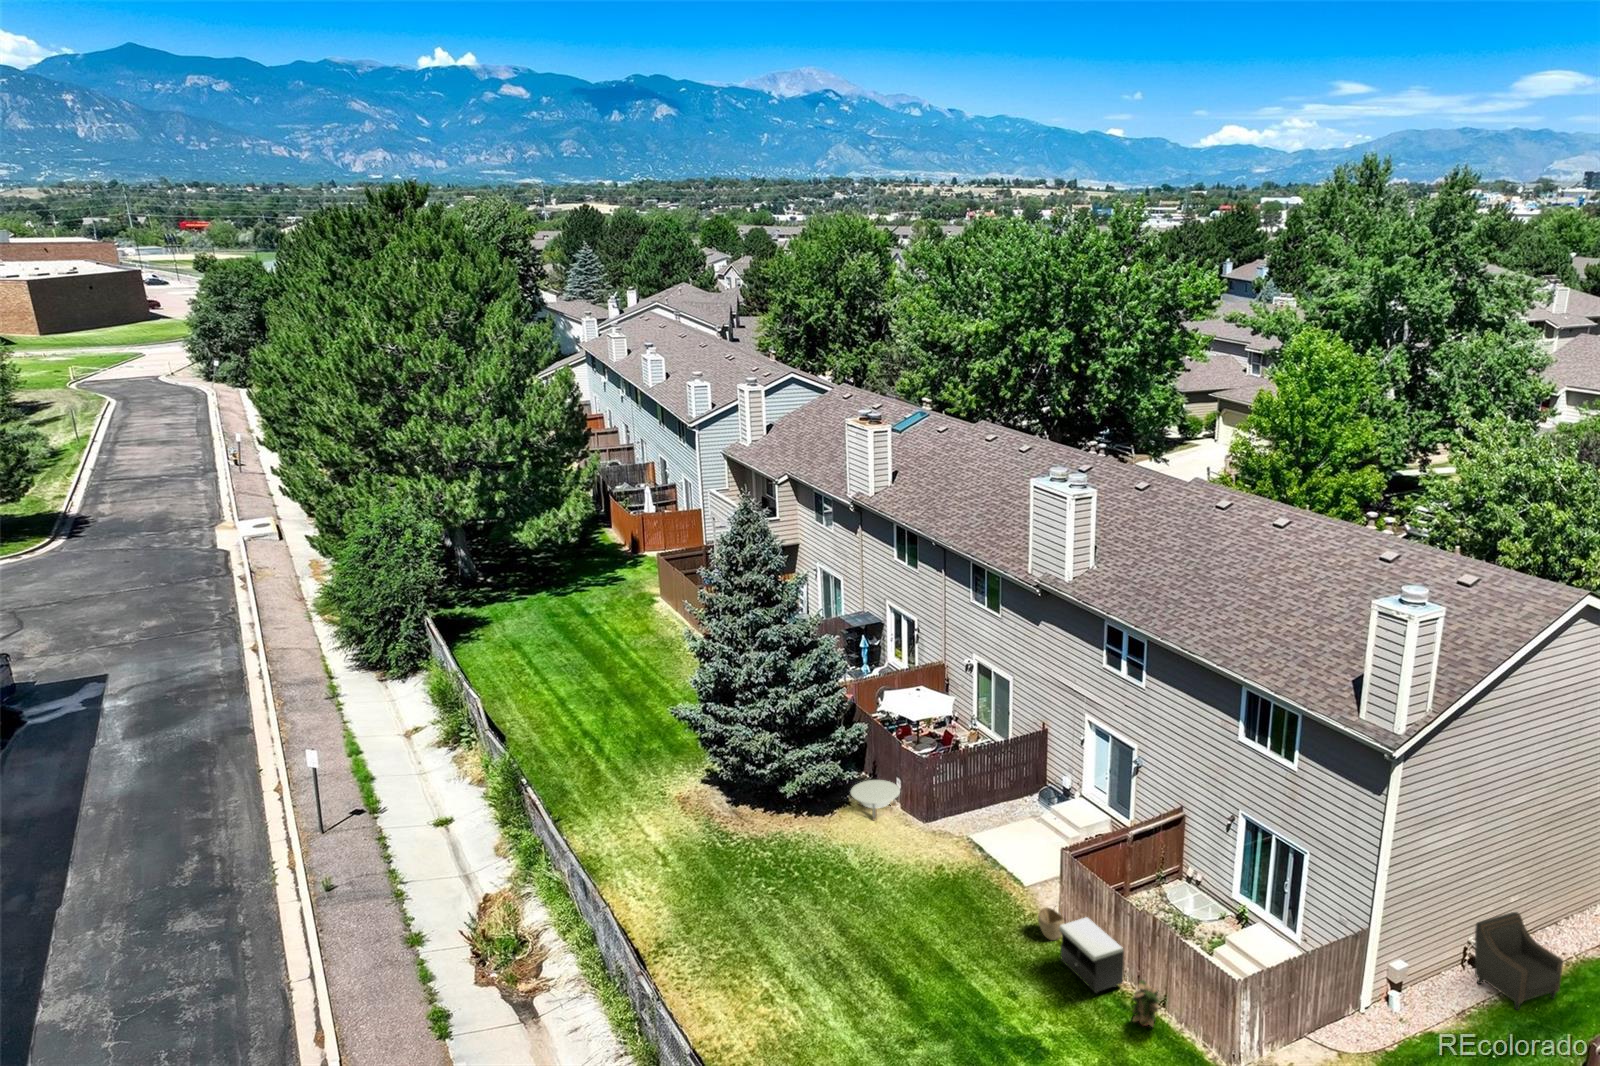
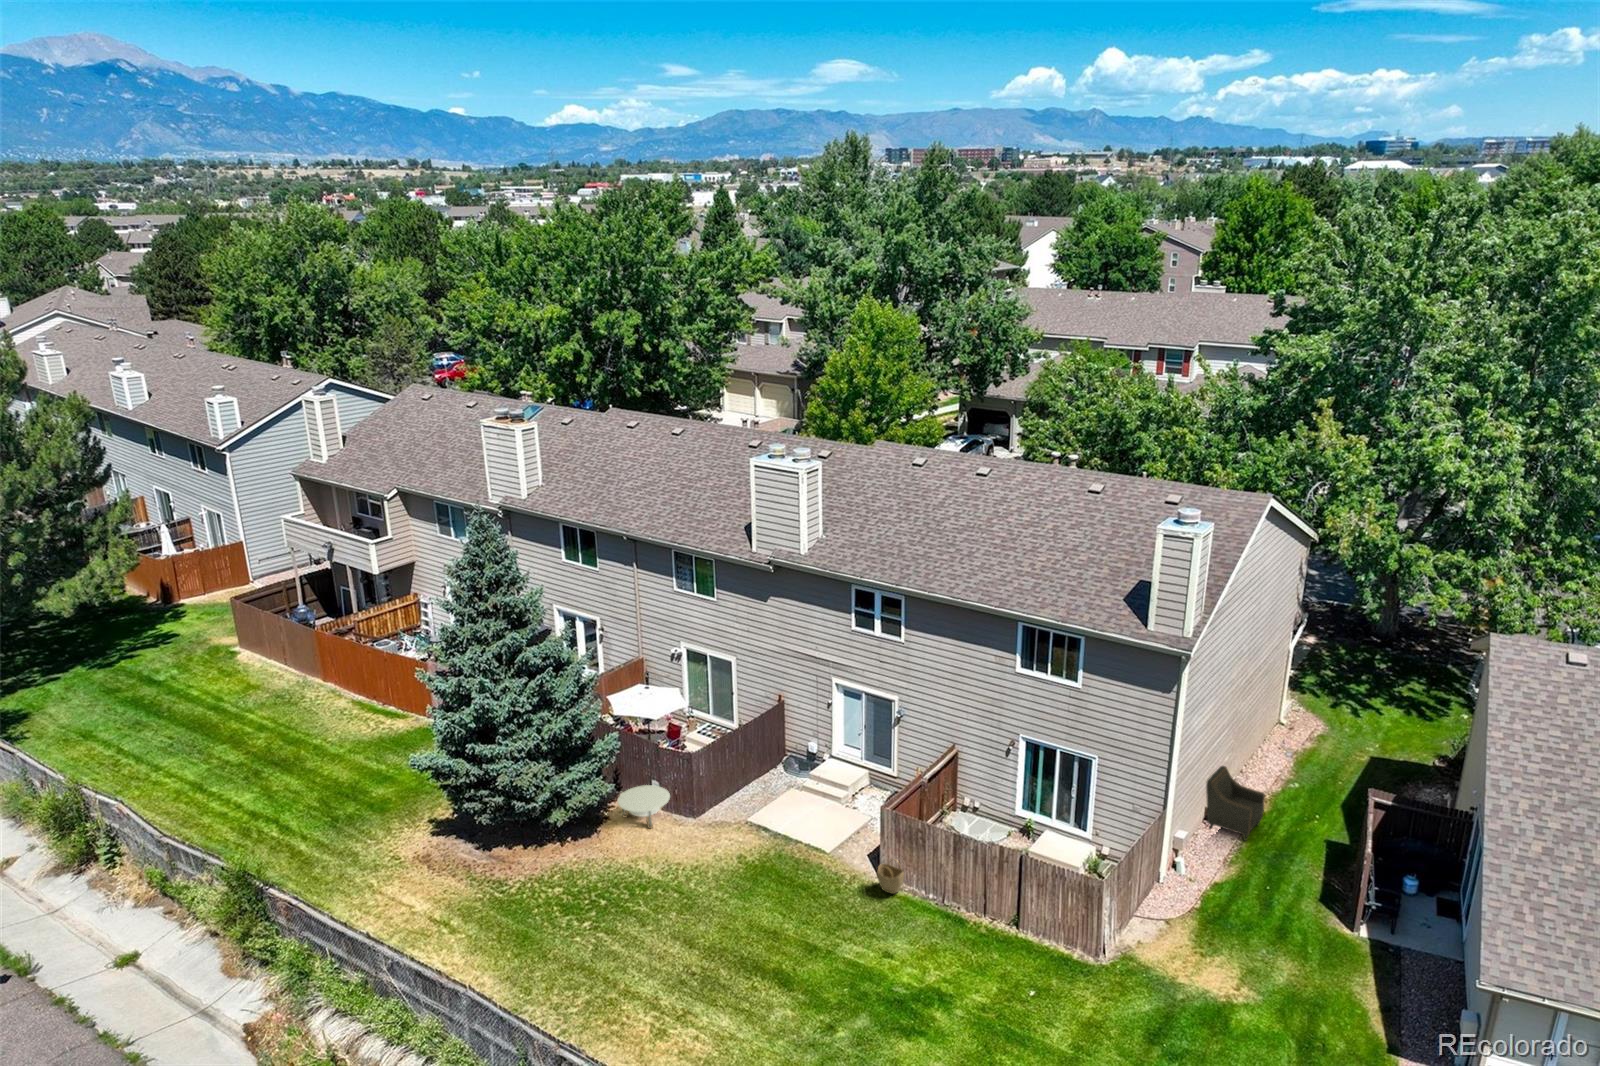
storage bench: present [1059,917,1124,993] -> none [917,861,982,928]
decorative plant: present [1132,980,1160,1026] -> none [1006,903,1035,944]

